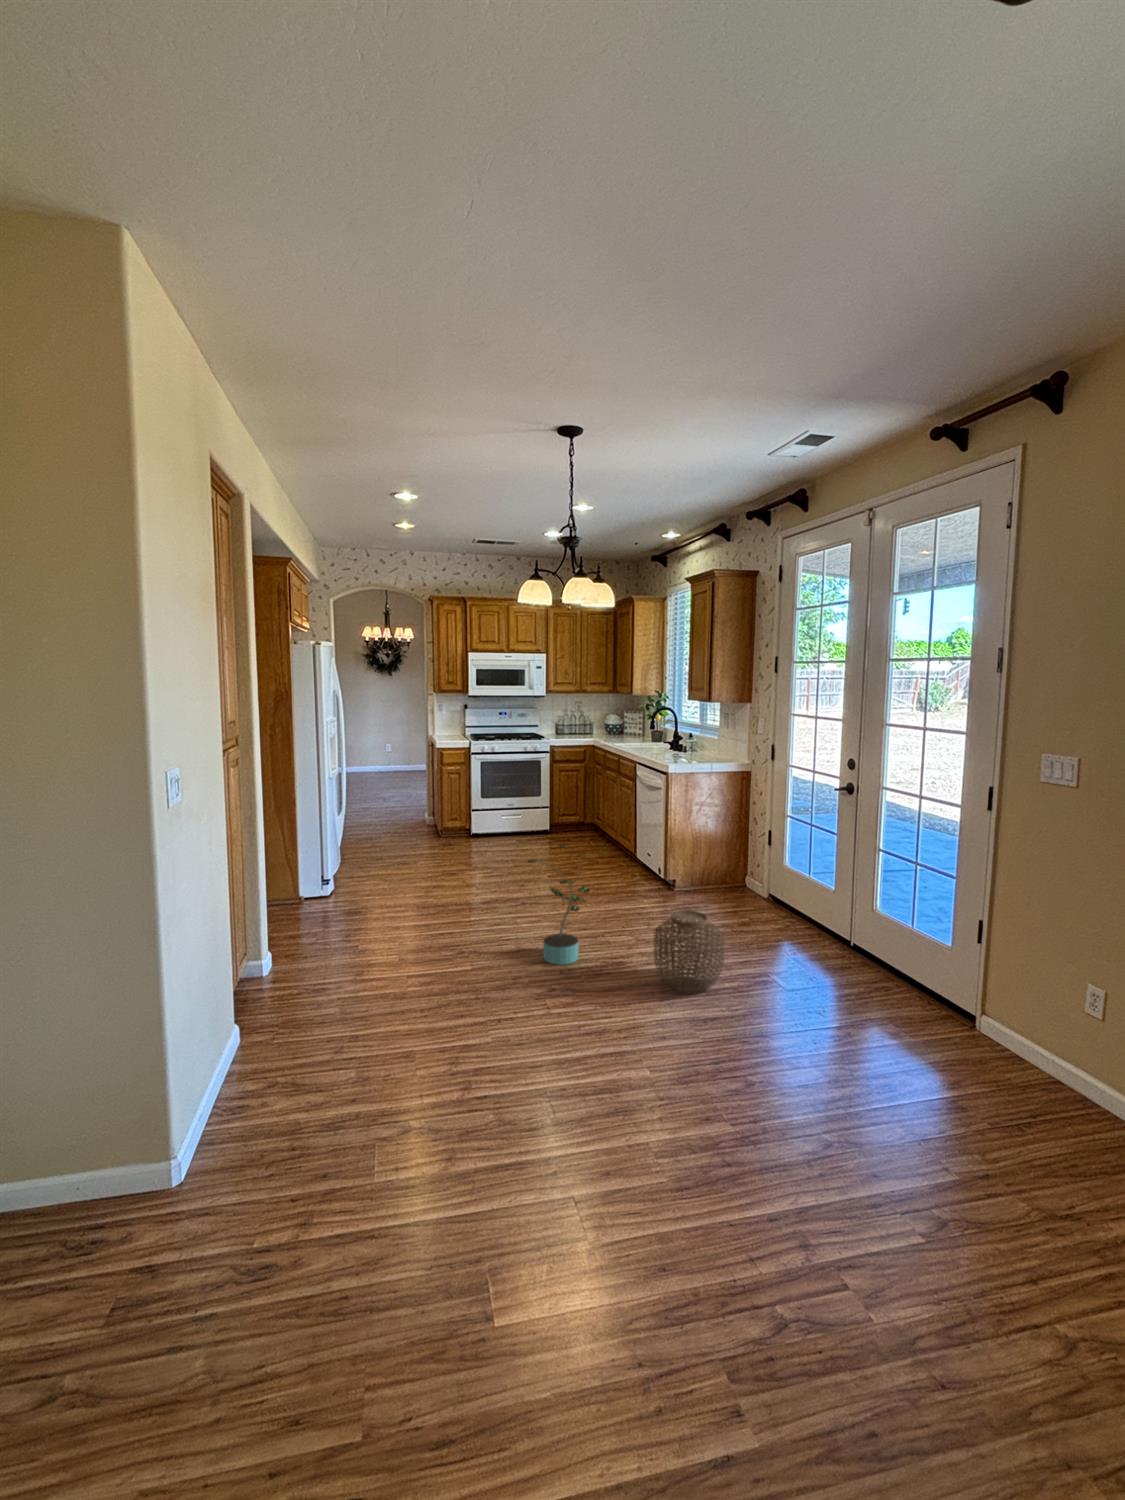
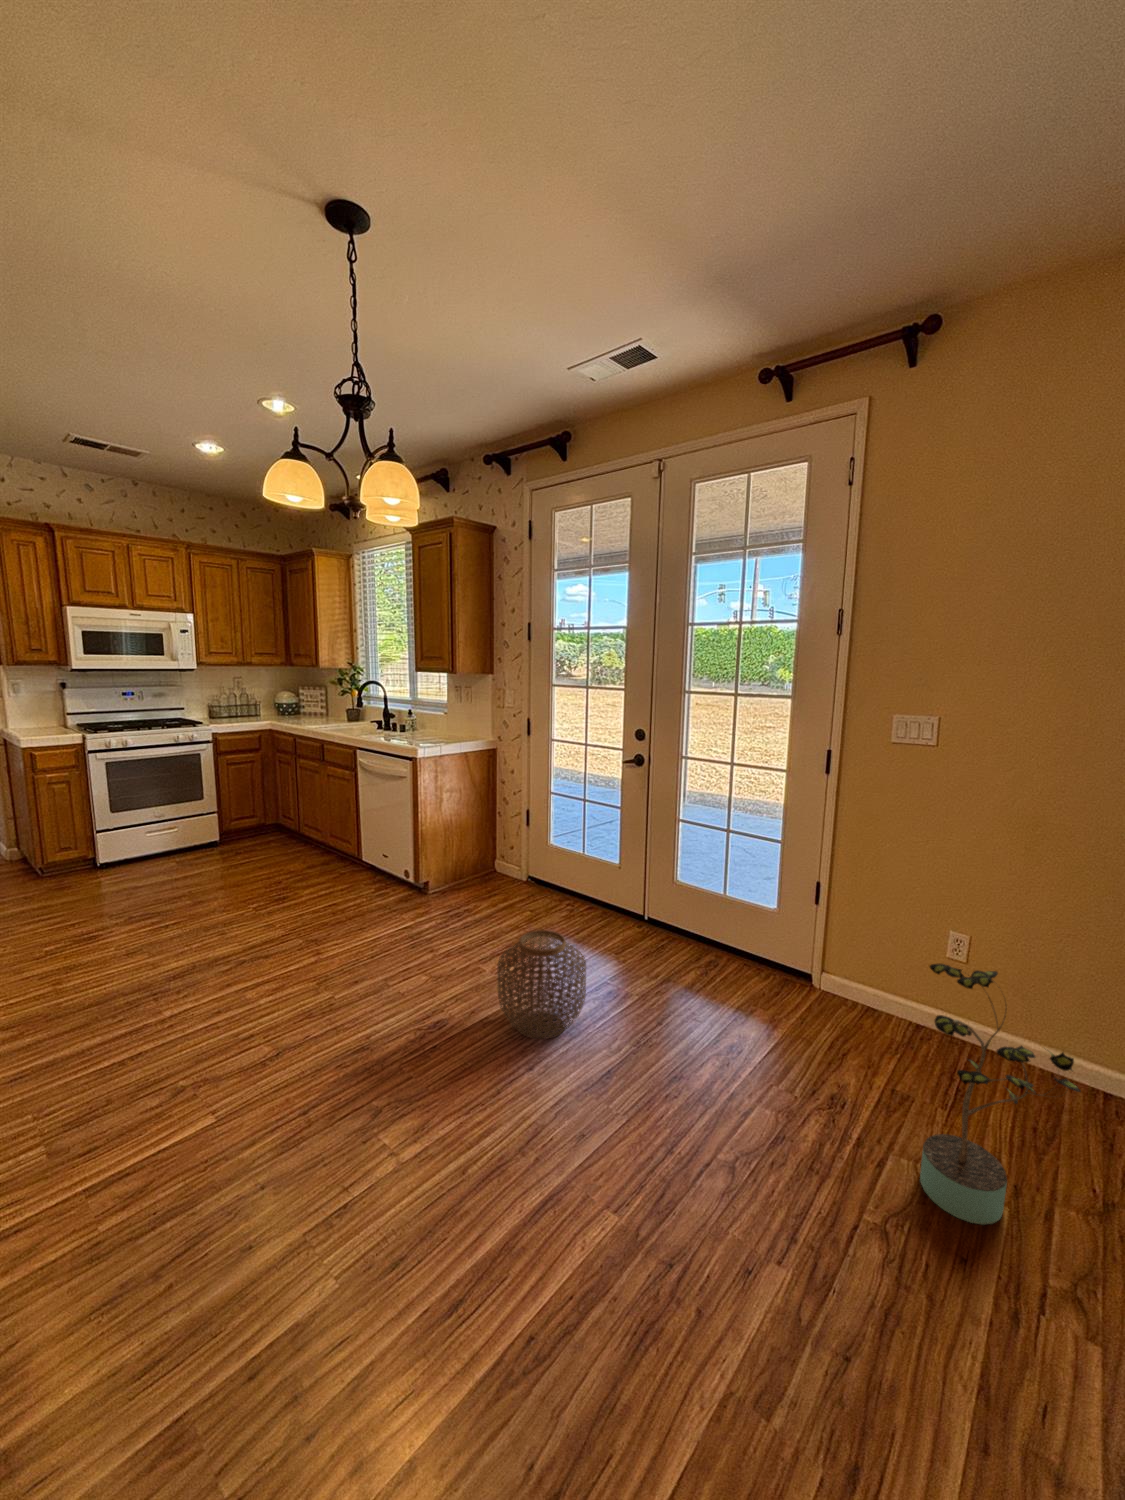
potted plant: present [528,844,590,965] -> present [920,964,1081,1224]

